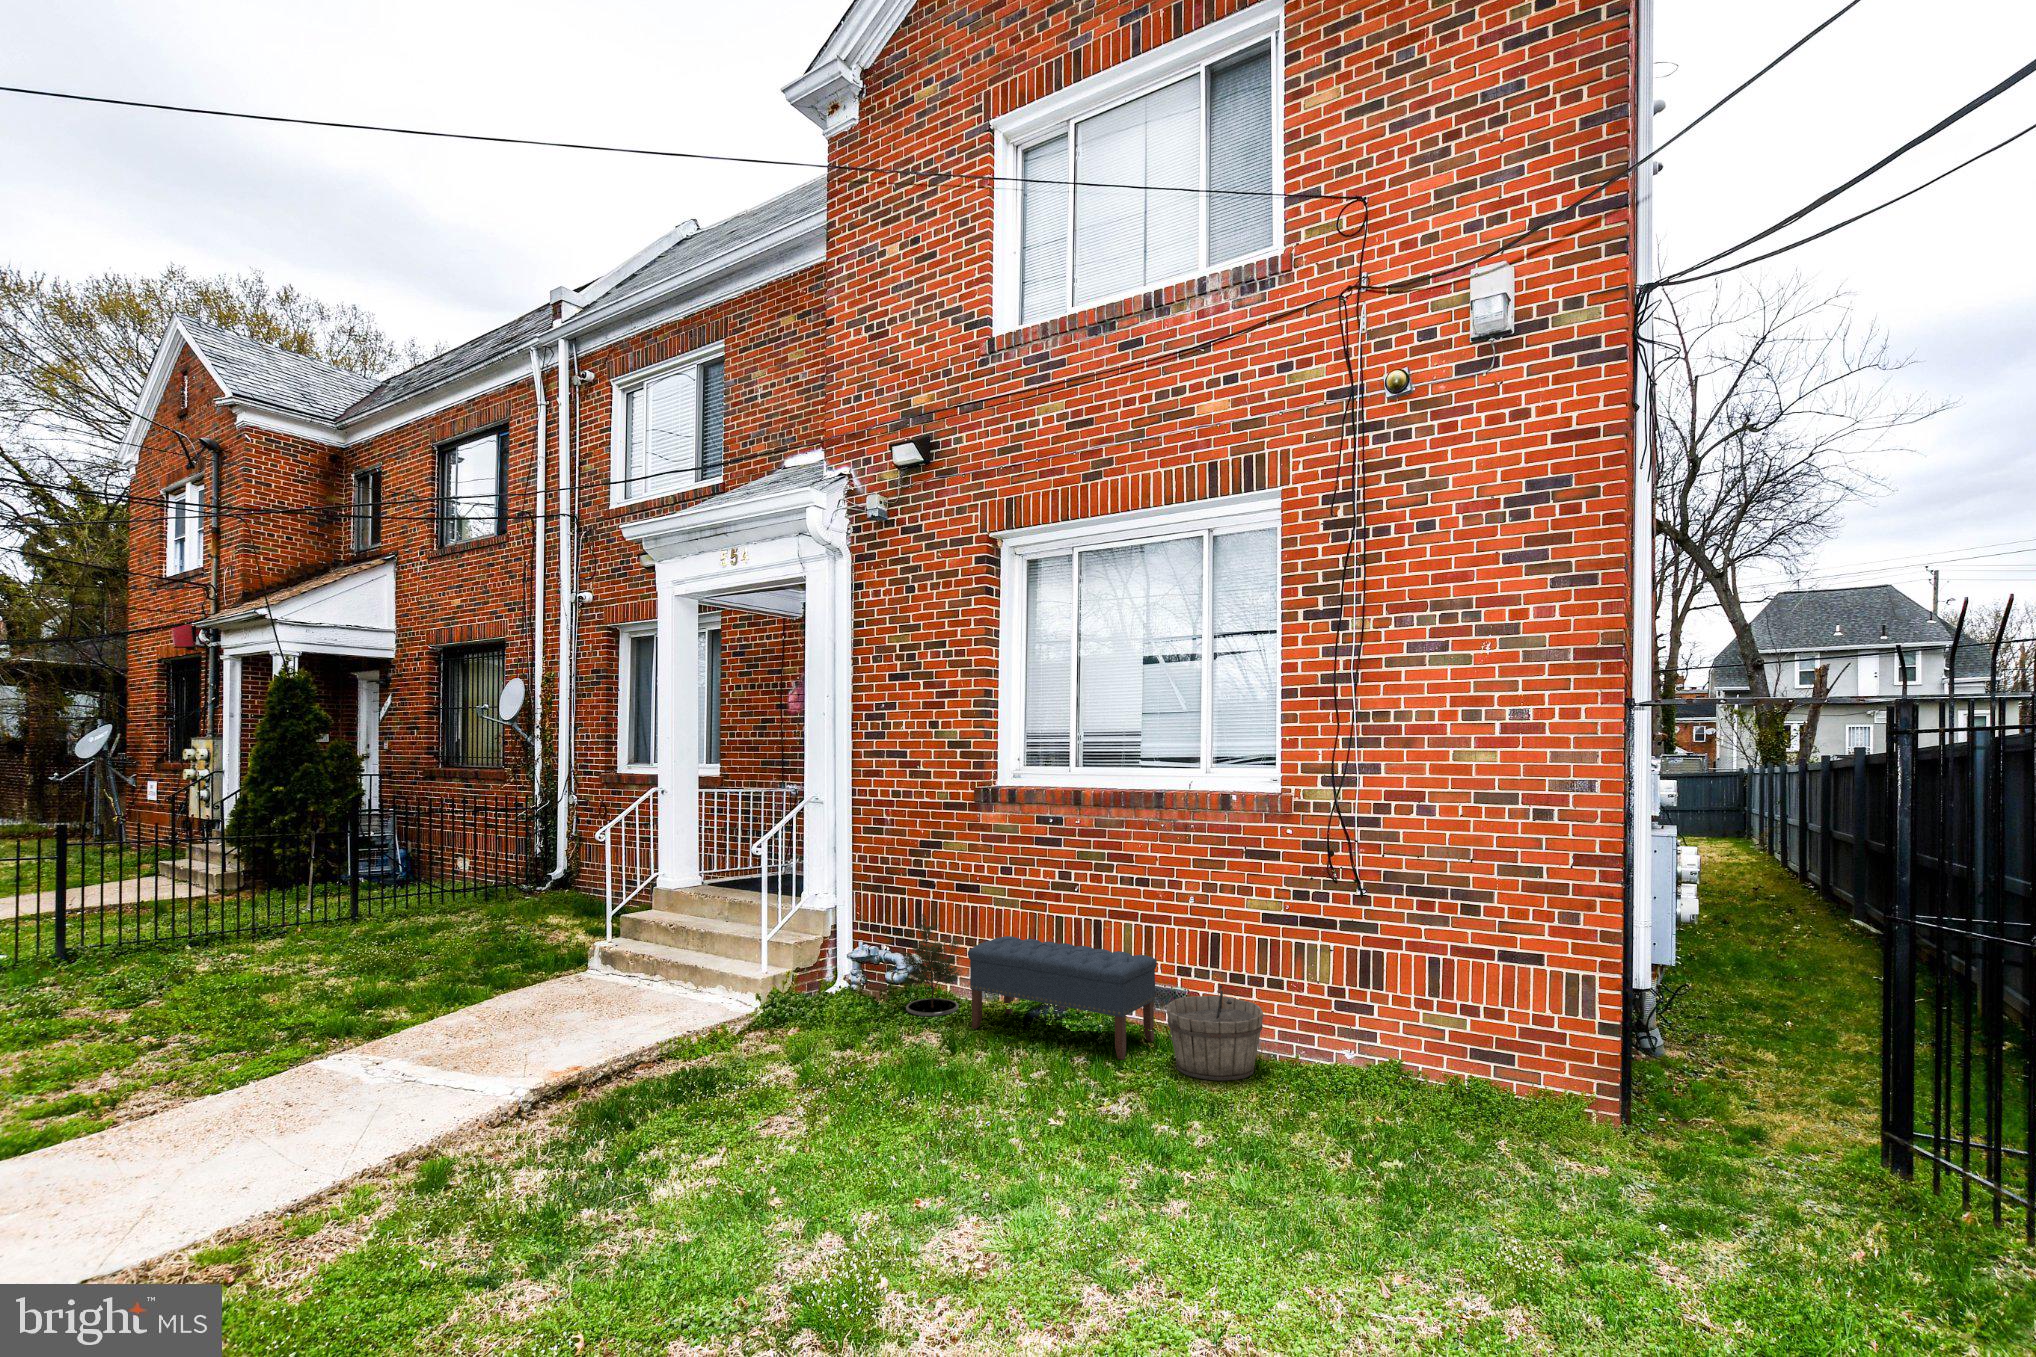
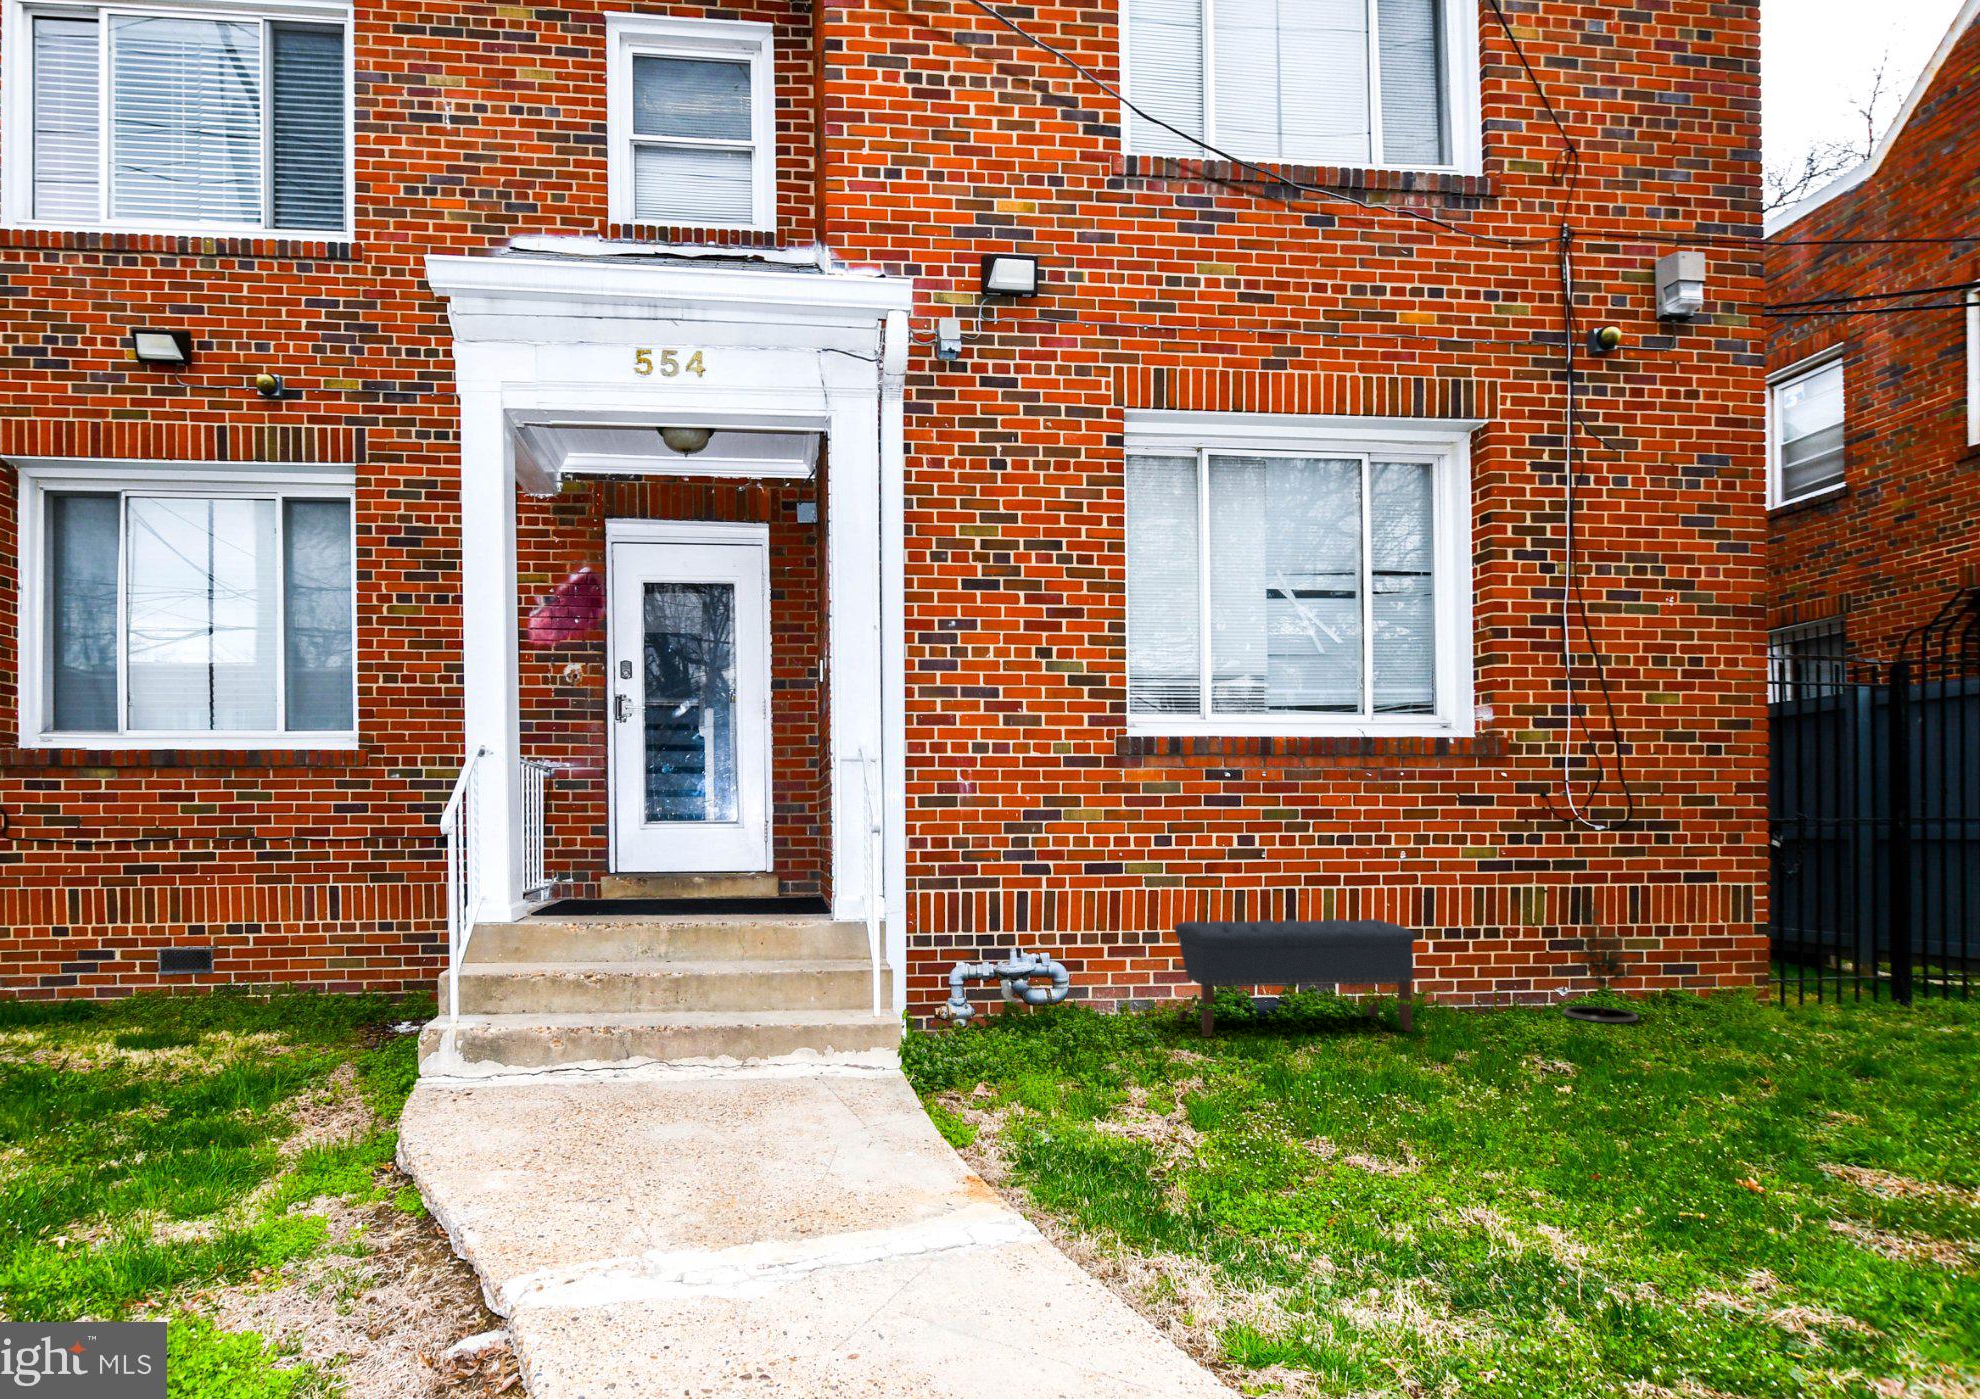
potted tree: present [900,914,961,1016] -> present [1562,901,1638,1023]
wooden bucket: present [1166,985,1263,1080] -> none [1431,934,1541,1030]

